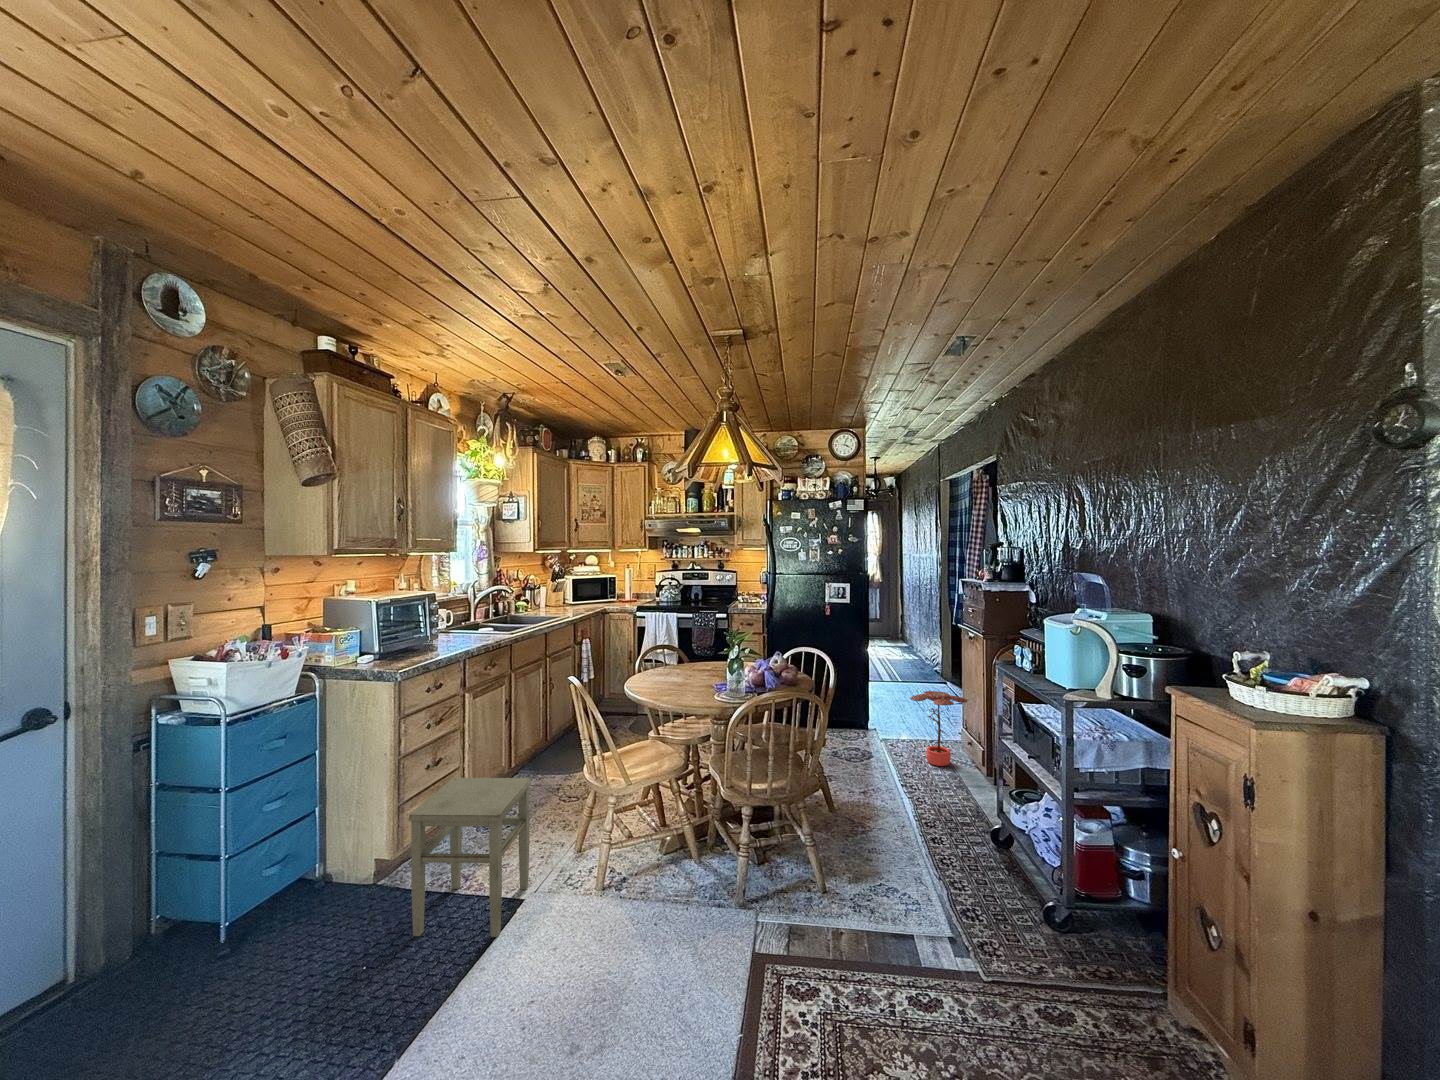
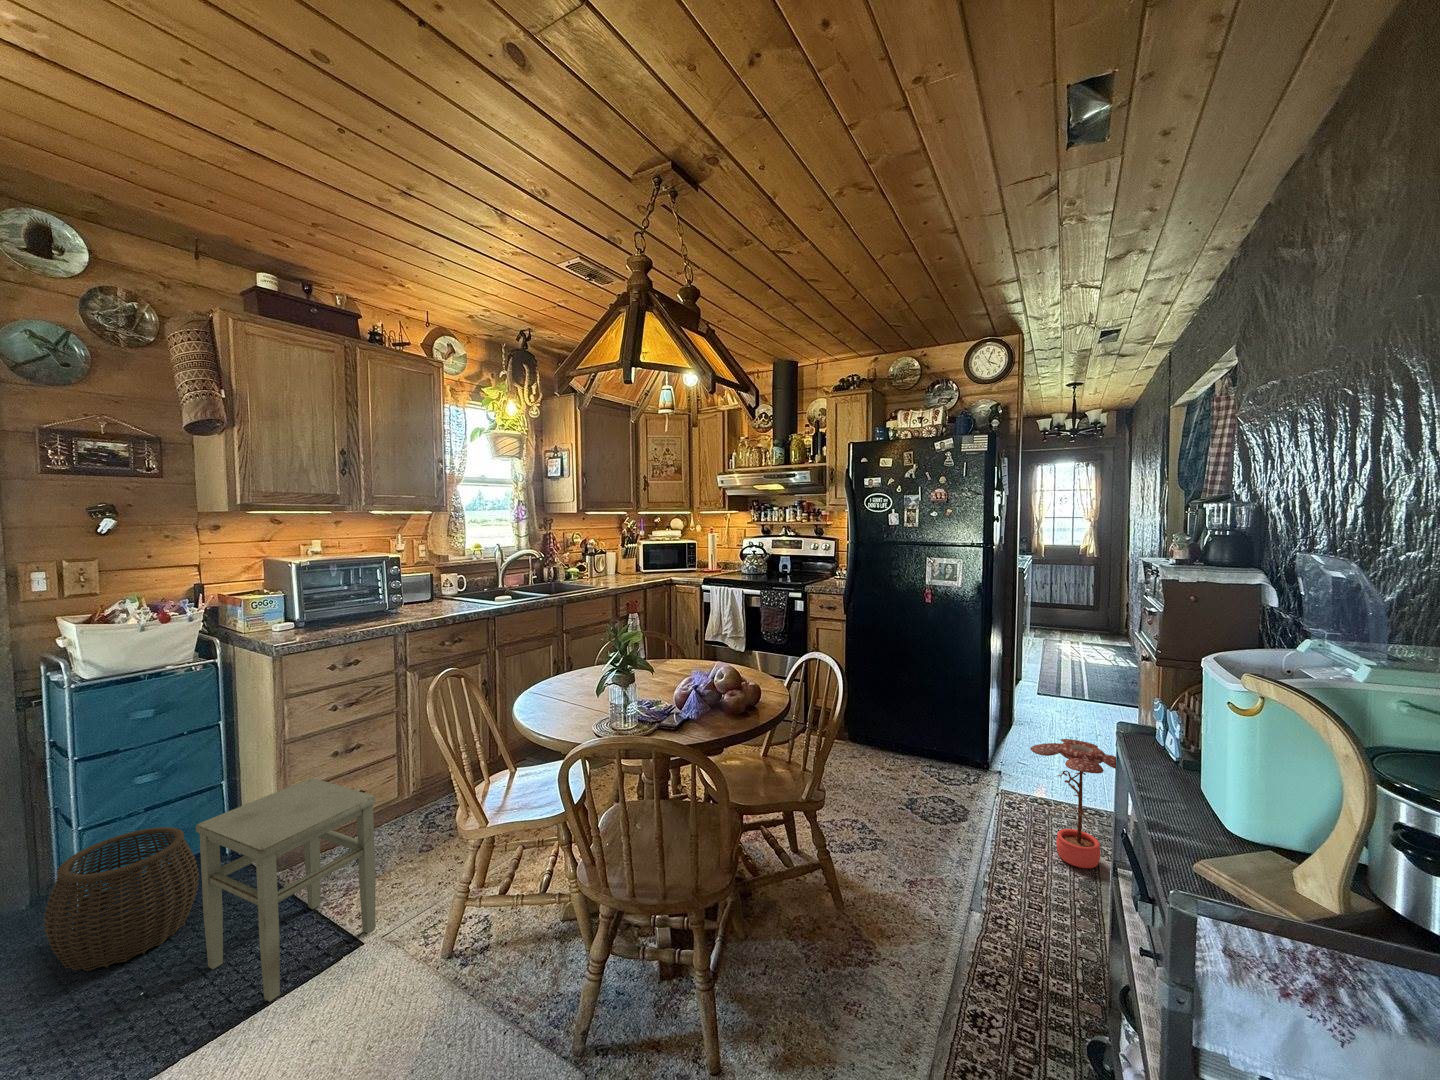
woven basket: none [240,841,361,970] -> present [43,827,199,971]

